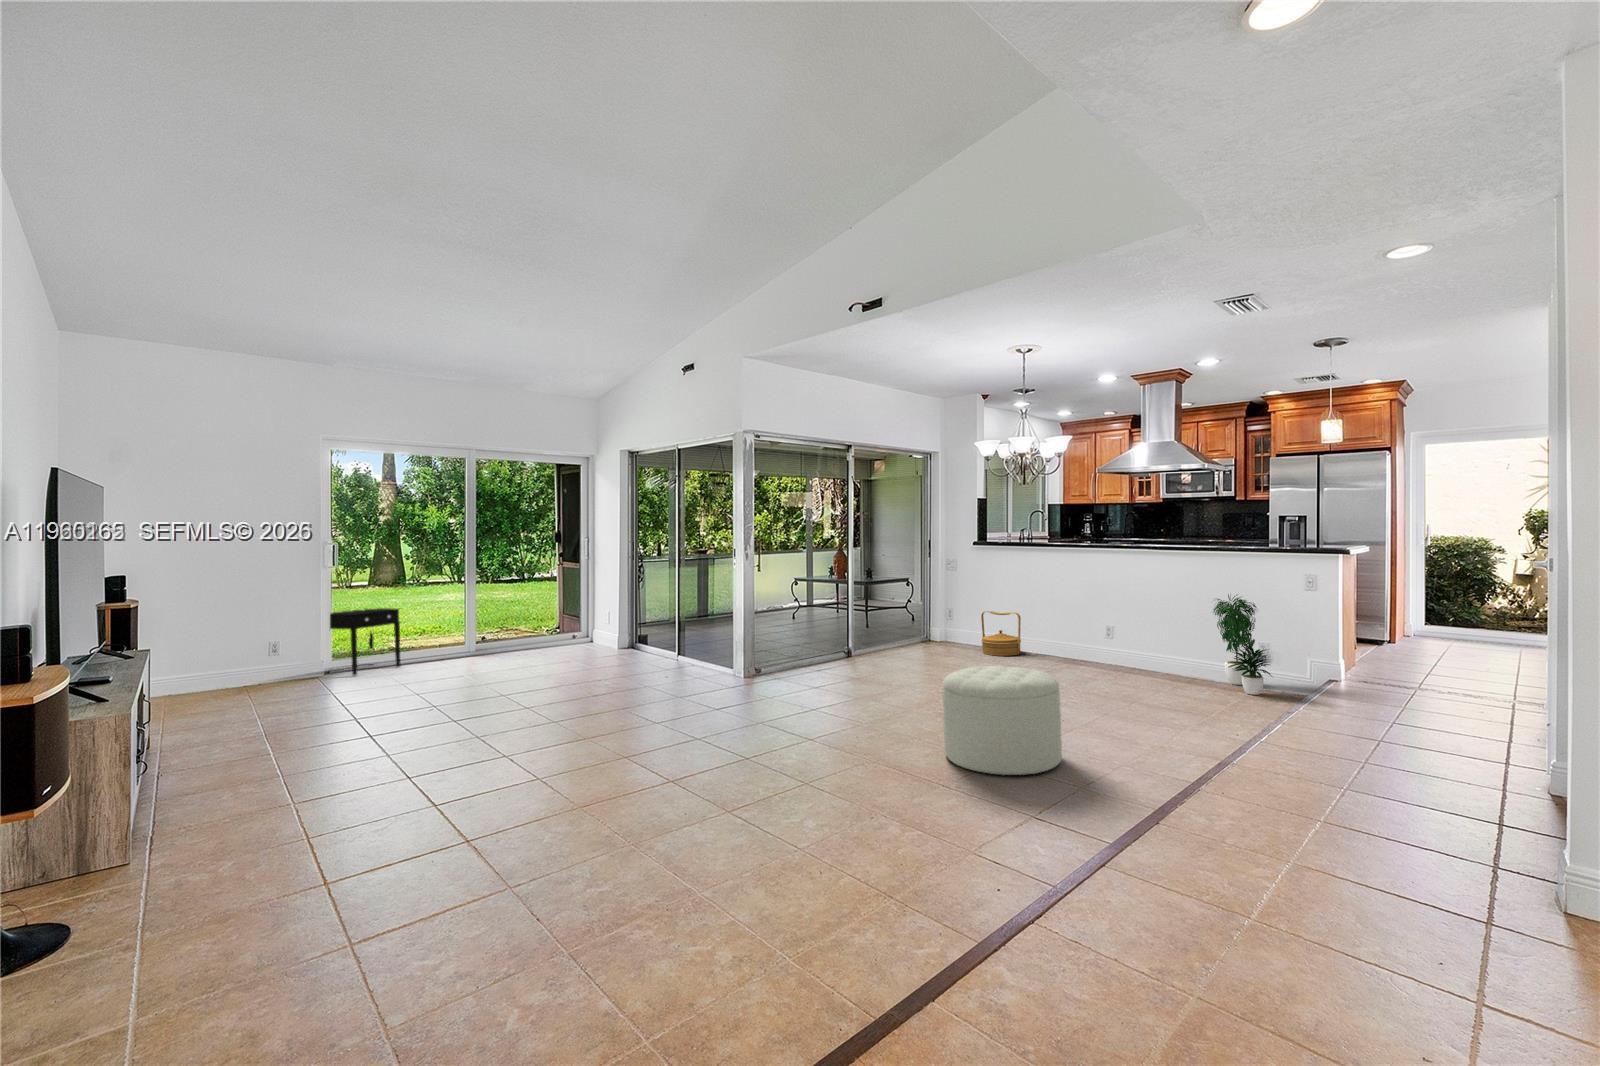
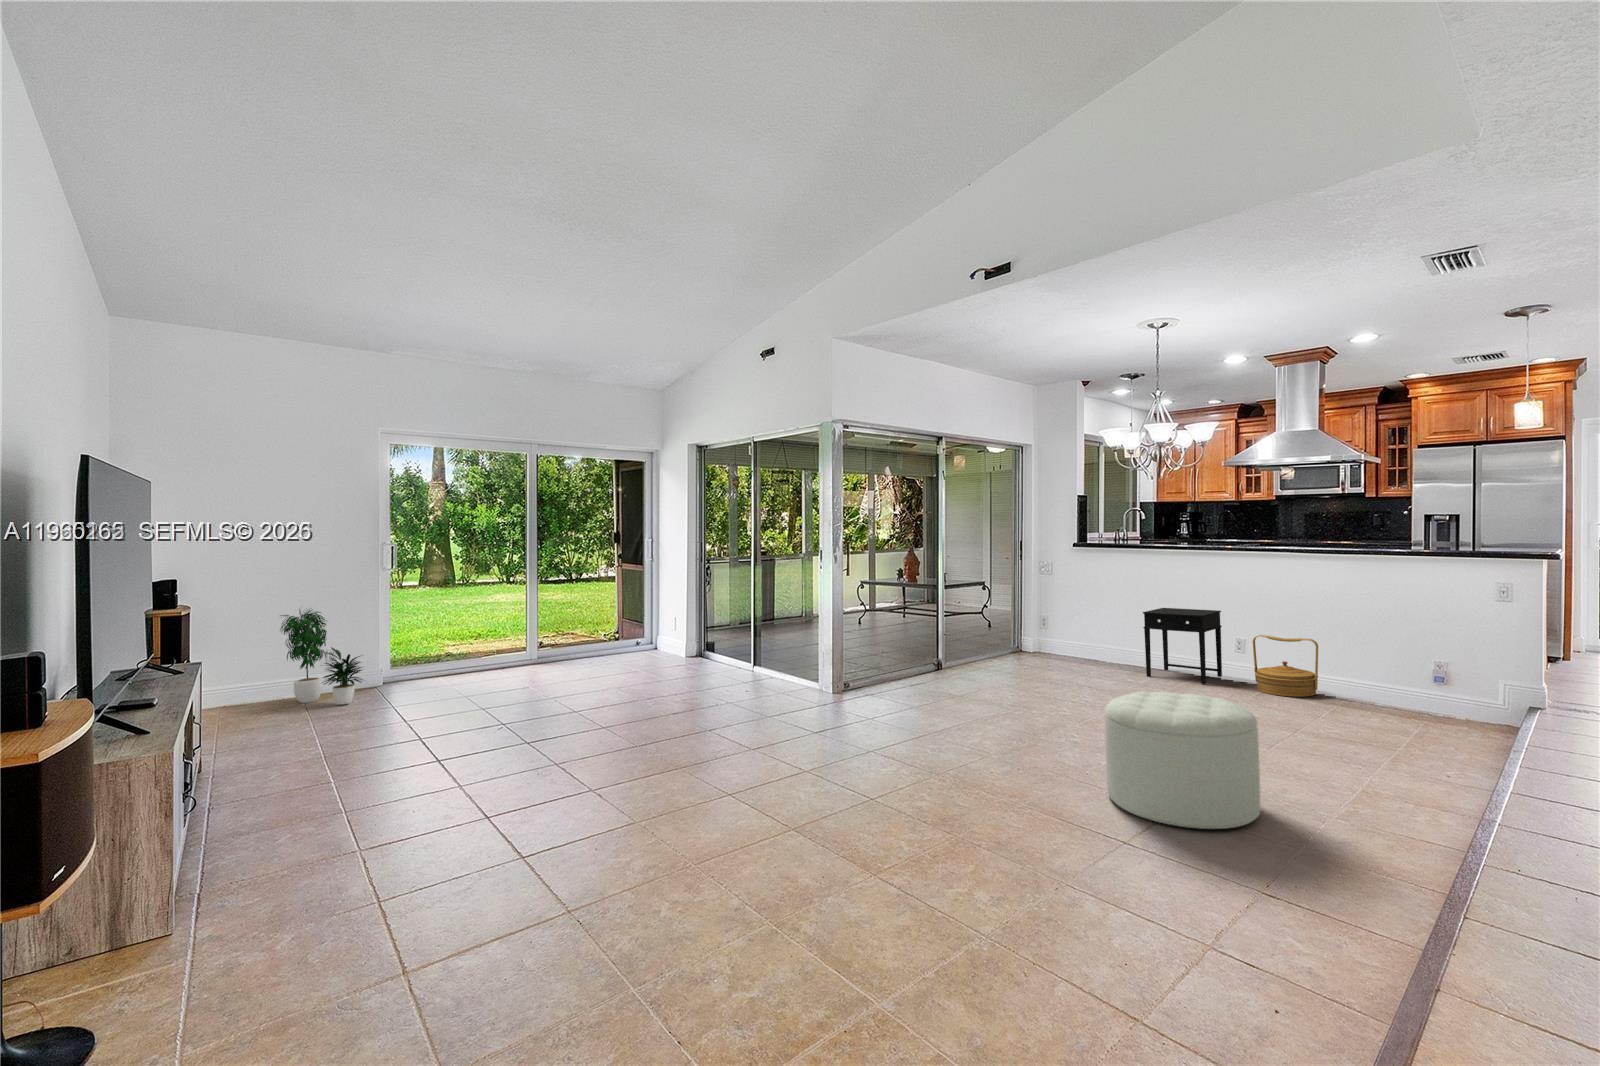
potted plant: present [1214,594,1271,695] -> present [280,610,363,705]
side table: present [326,608,400,675] -> present [1143,608,1222,684]
woven basket: present [981,611,1021,656] -> present [1252,635,1318,697]

